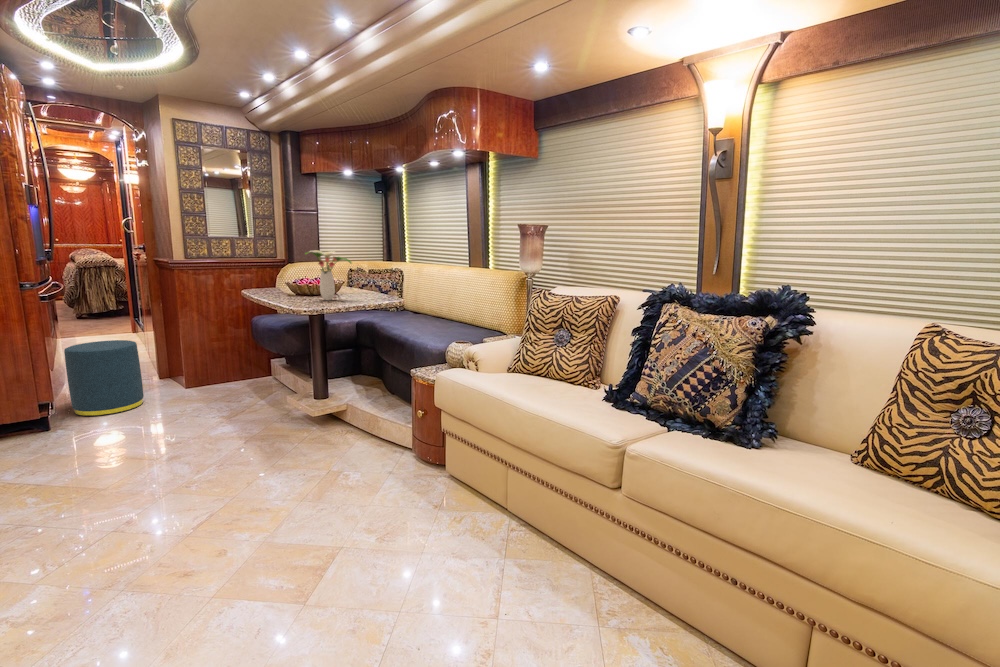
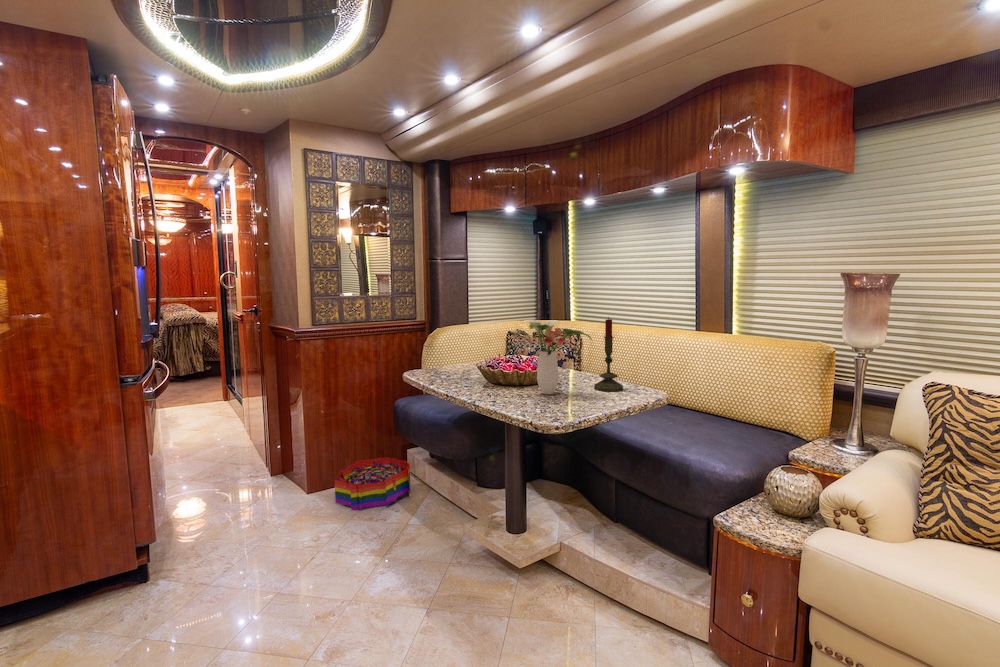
candle: none [365,251,384,300] -> present [594,318,623,392]
ottoman: present [64,340,144,416] -> none [167,441,264,559]
storage bin: none [202,362,266,394] -> present [334,457,410,510]

